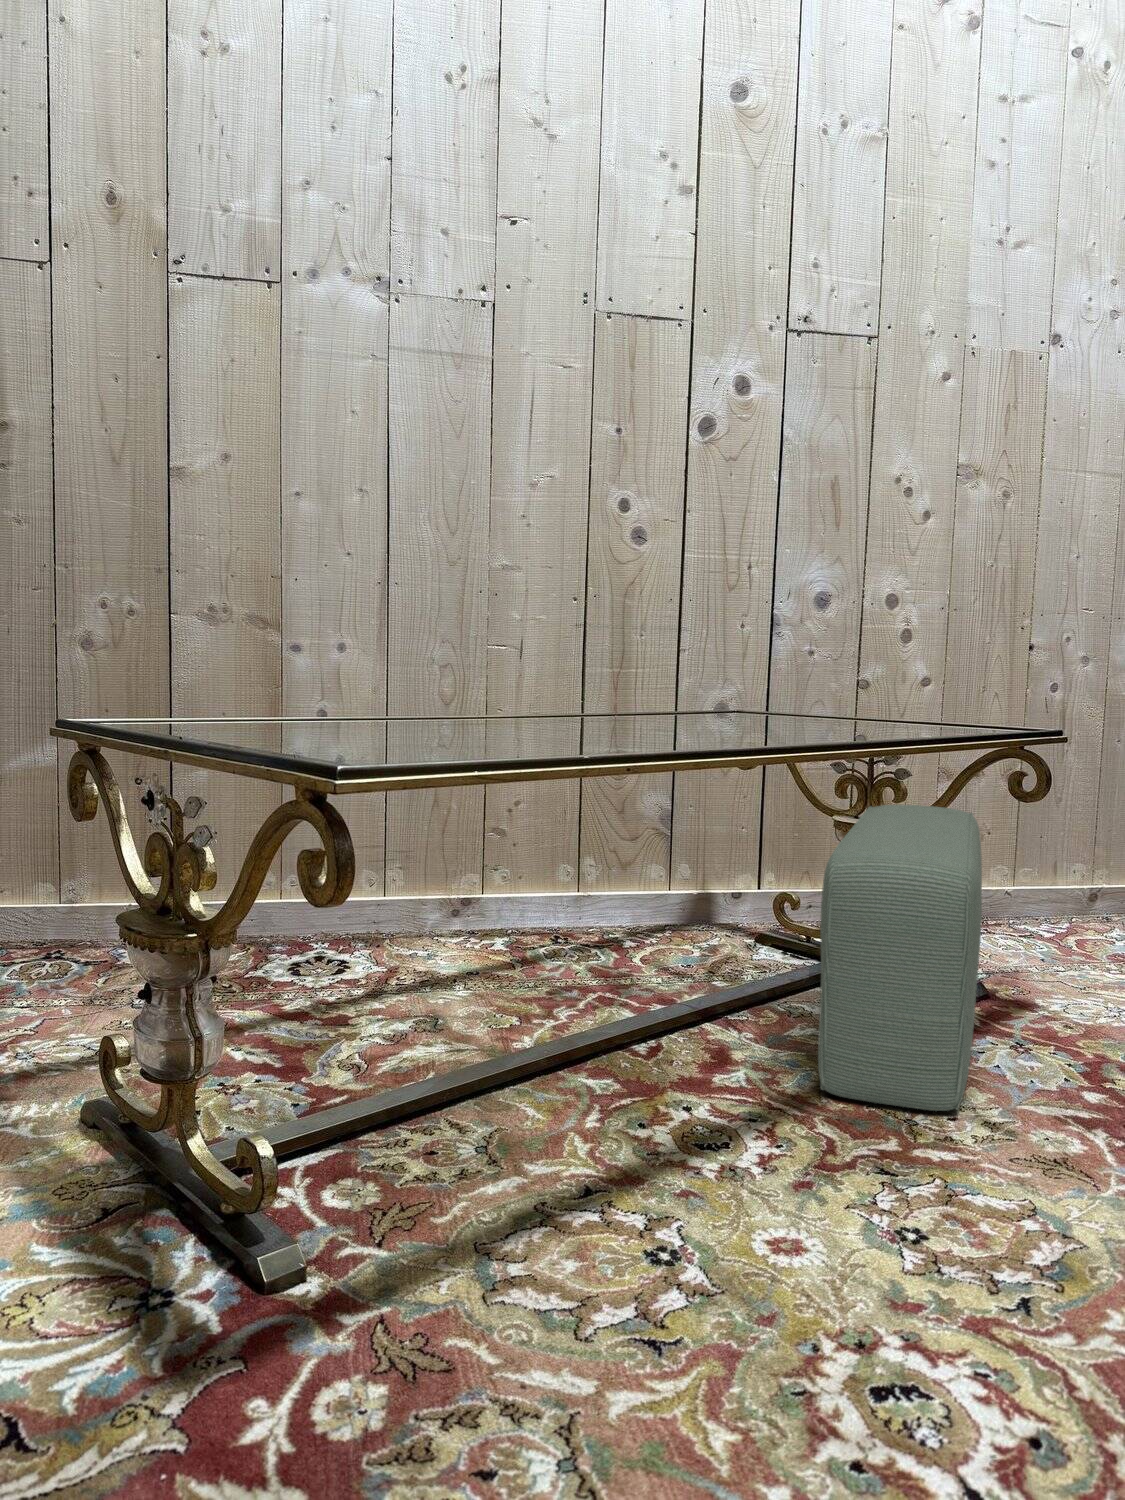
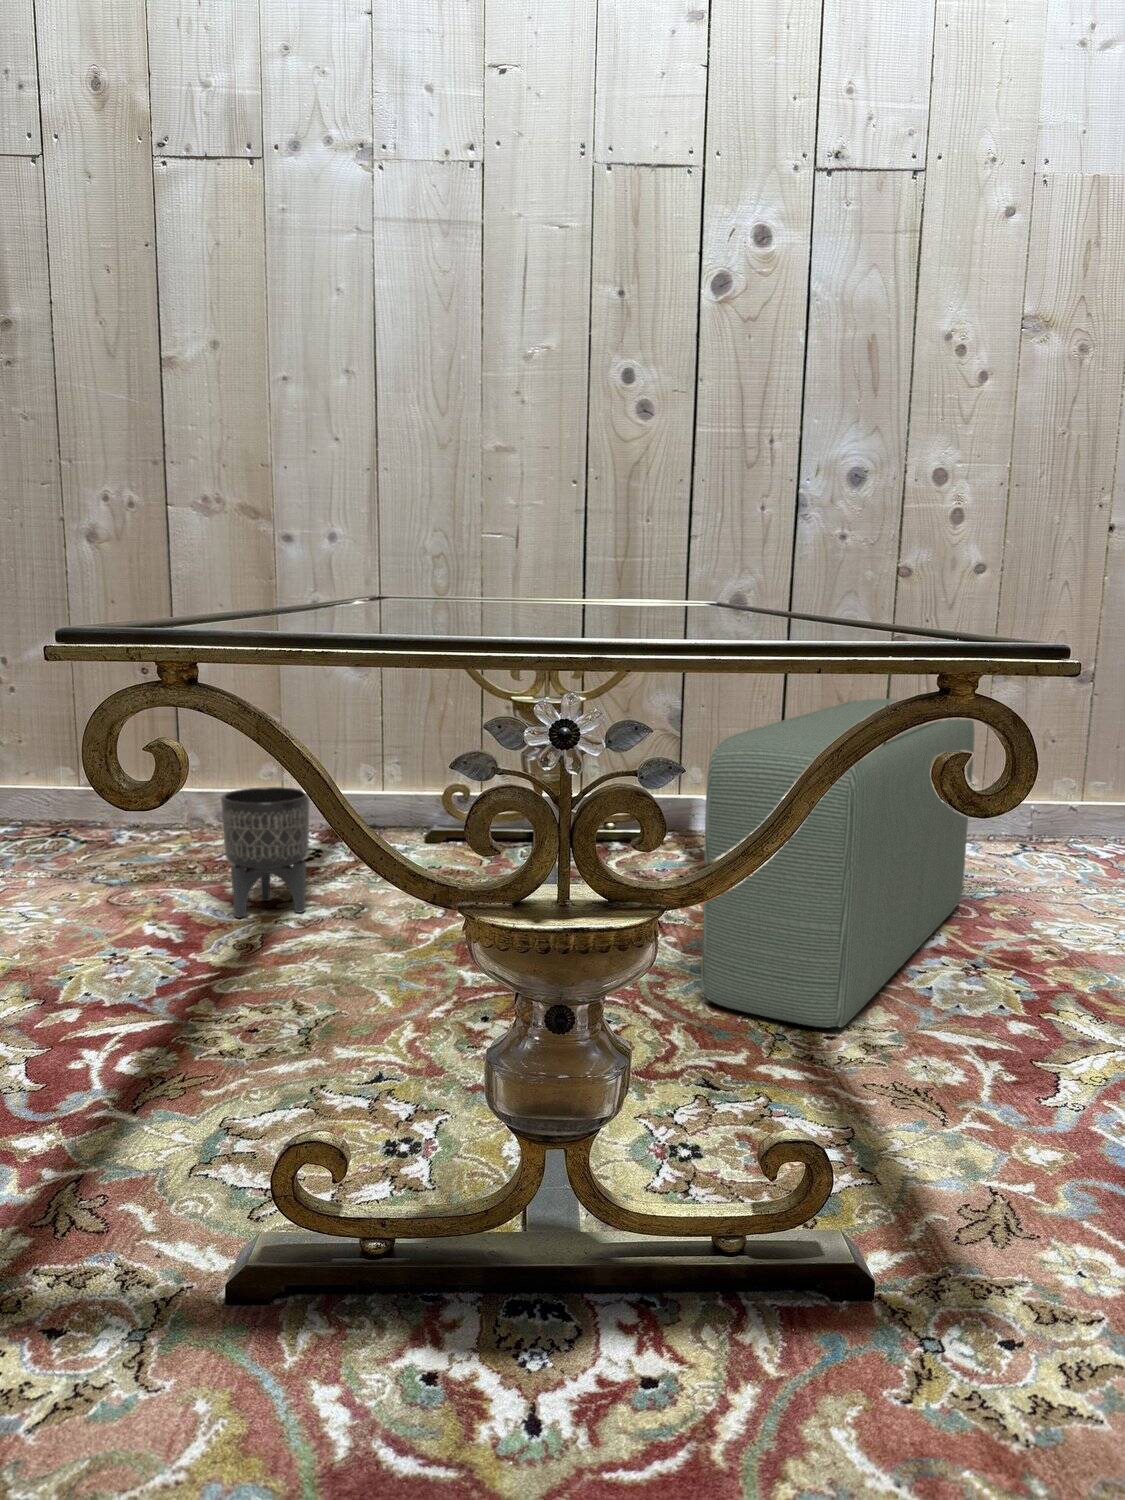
planter: none [300,902,387,1037] -> present [221,787,310,918]

